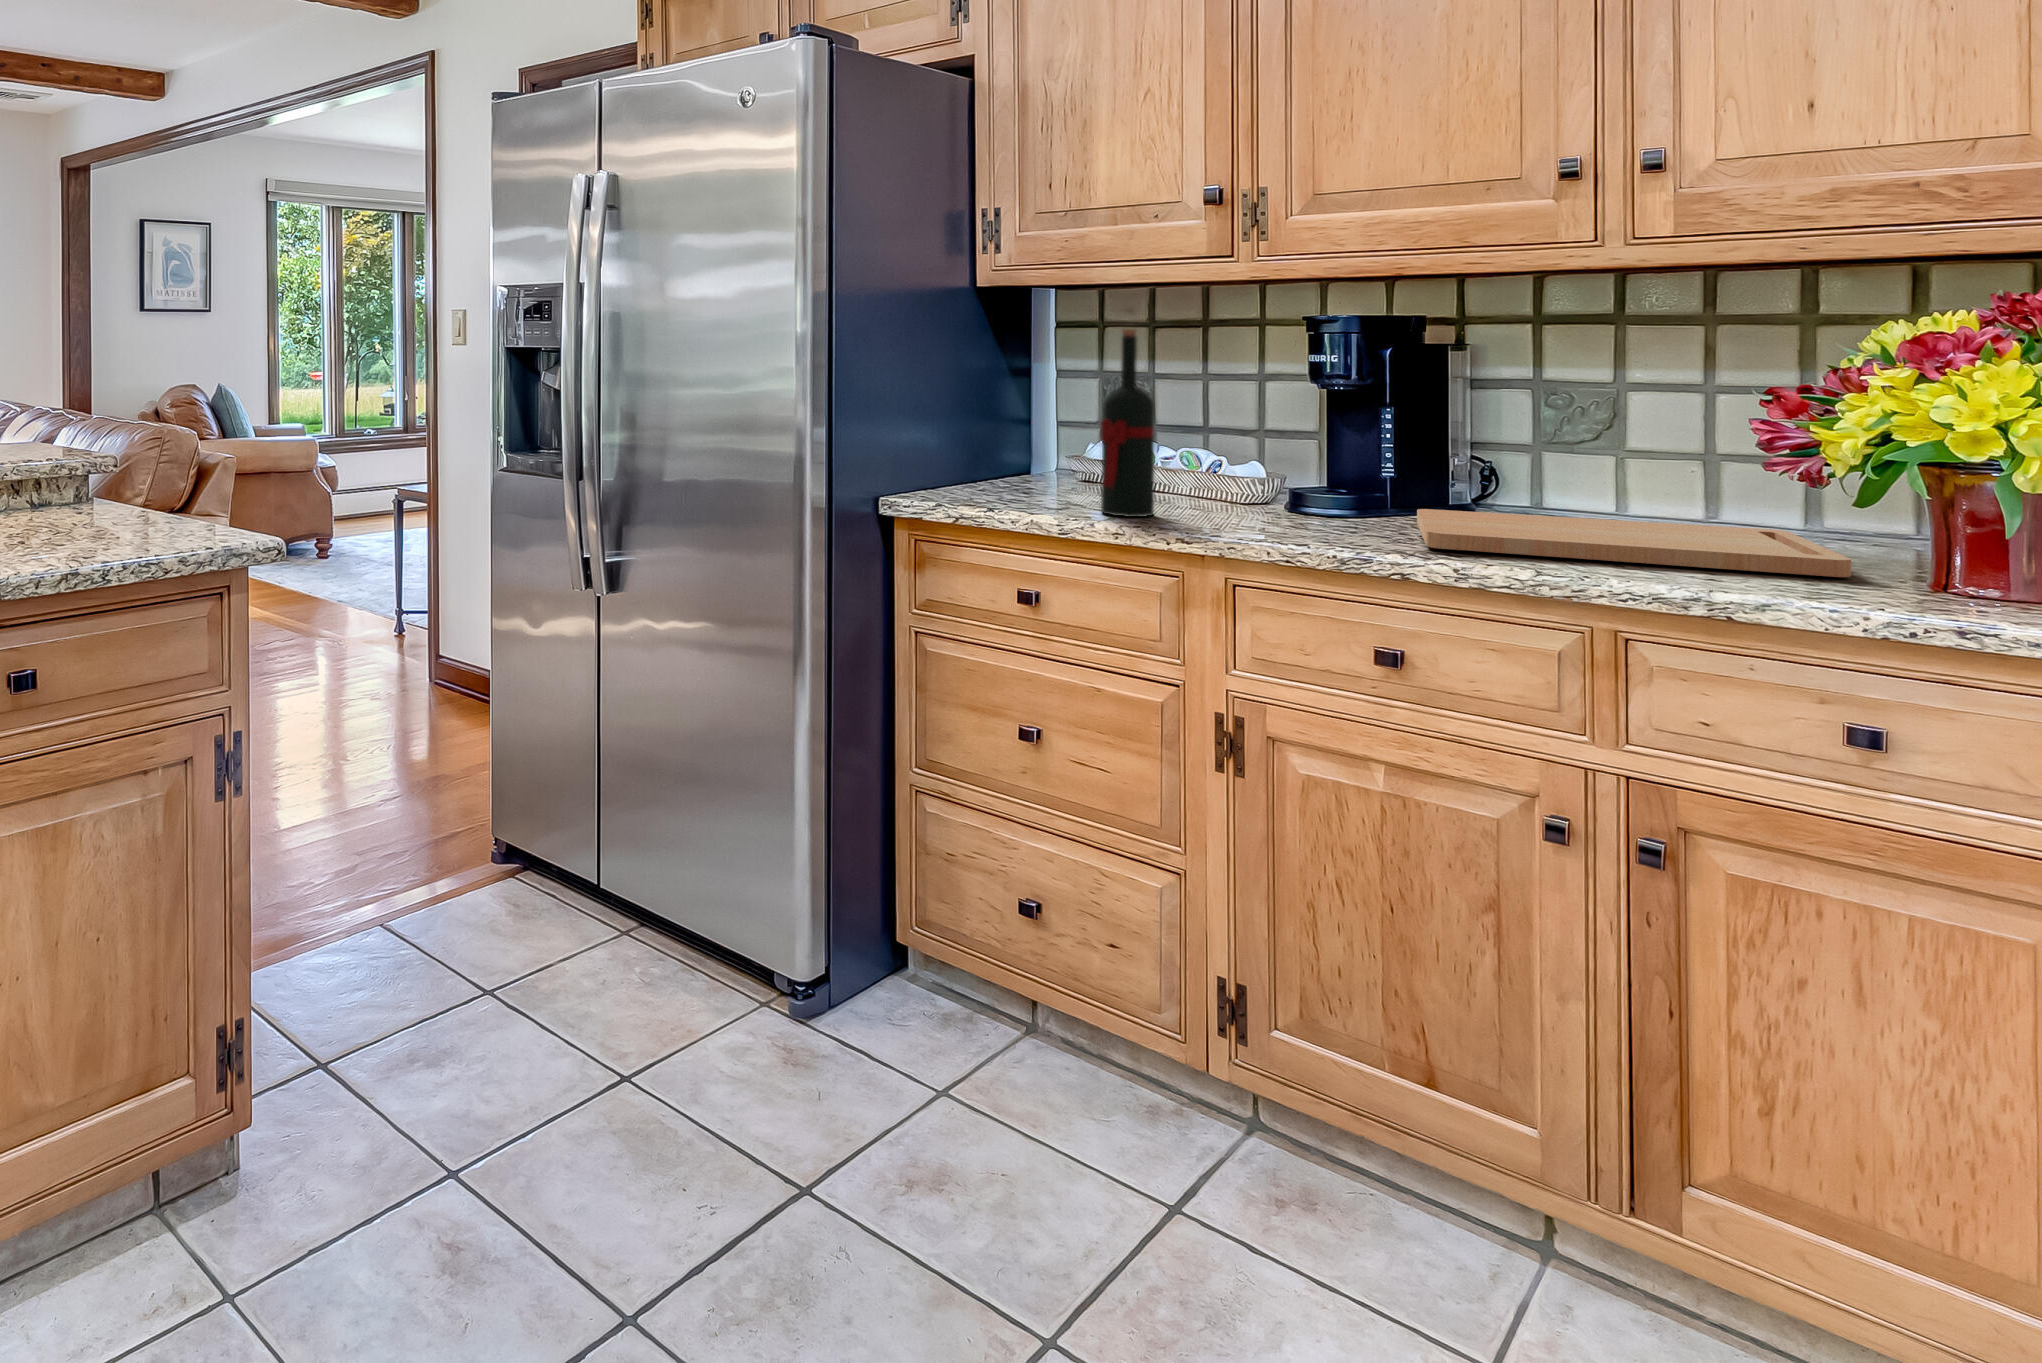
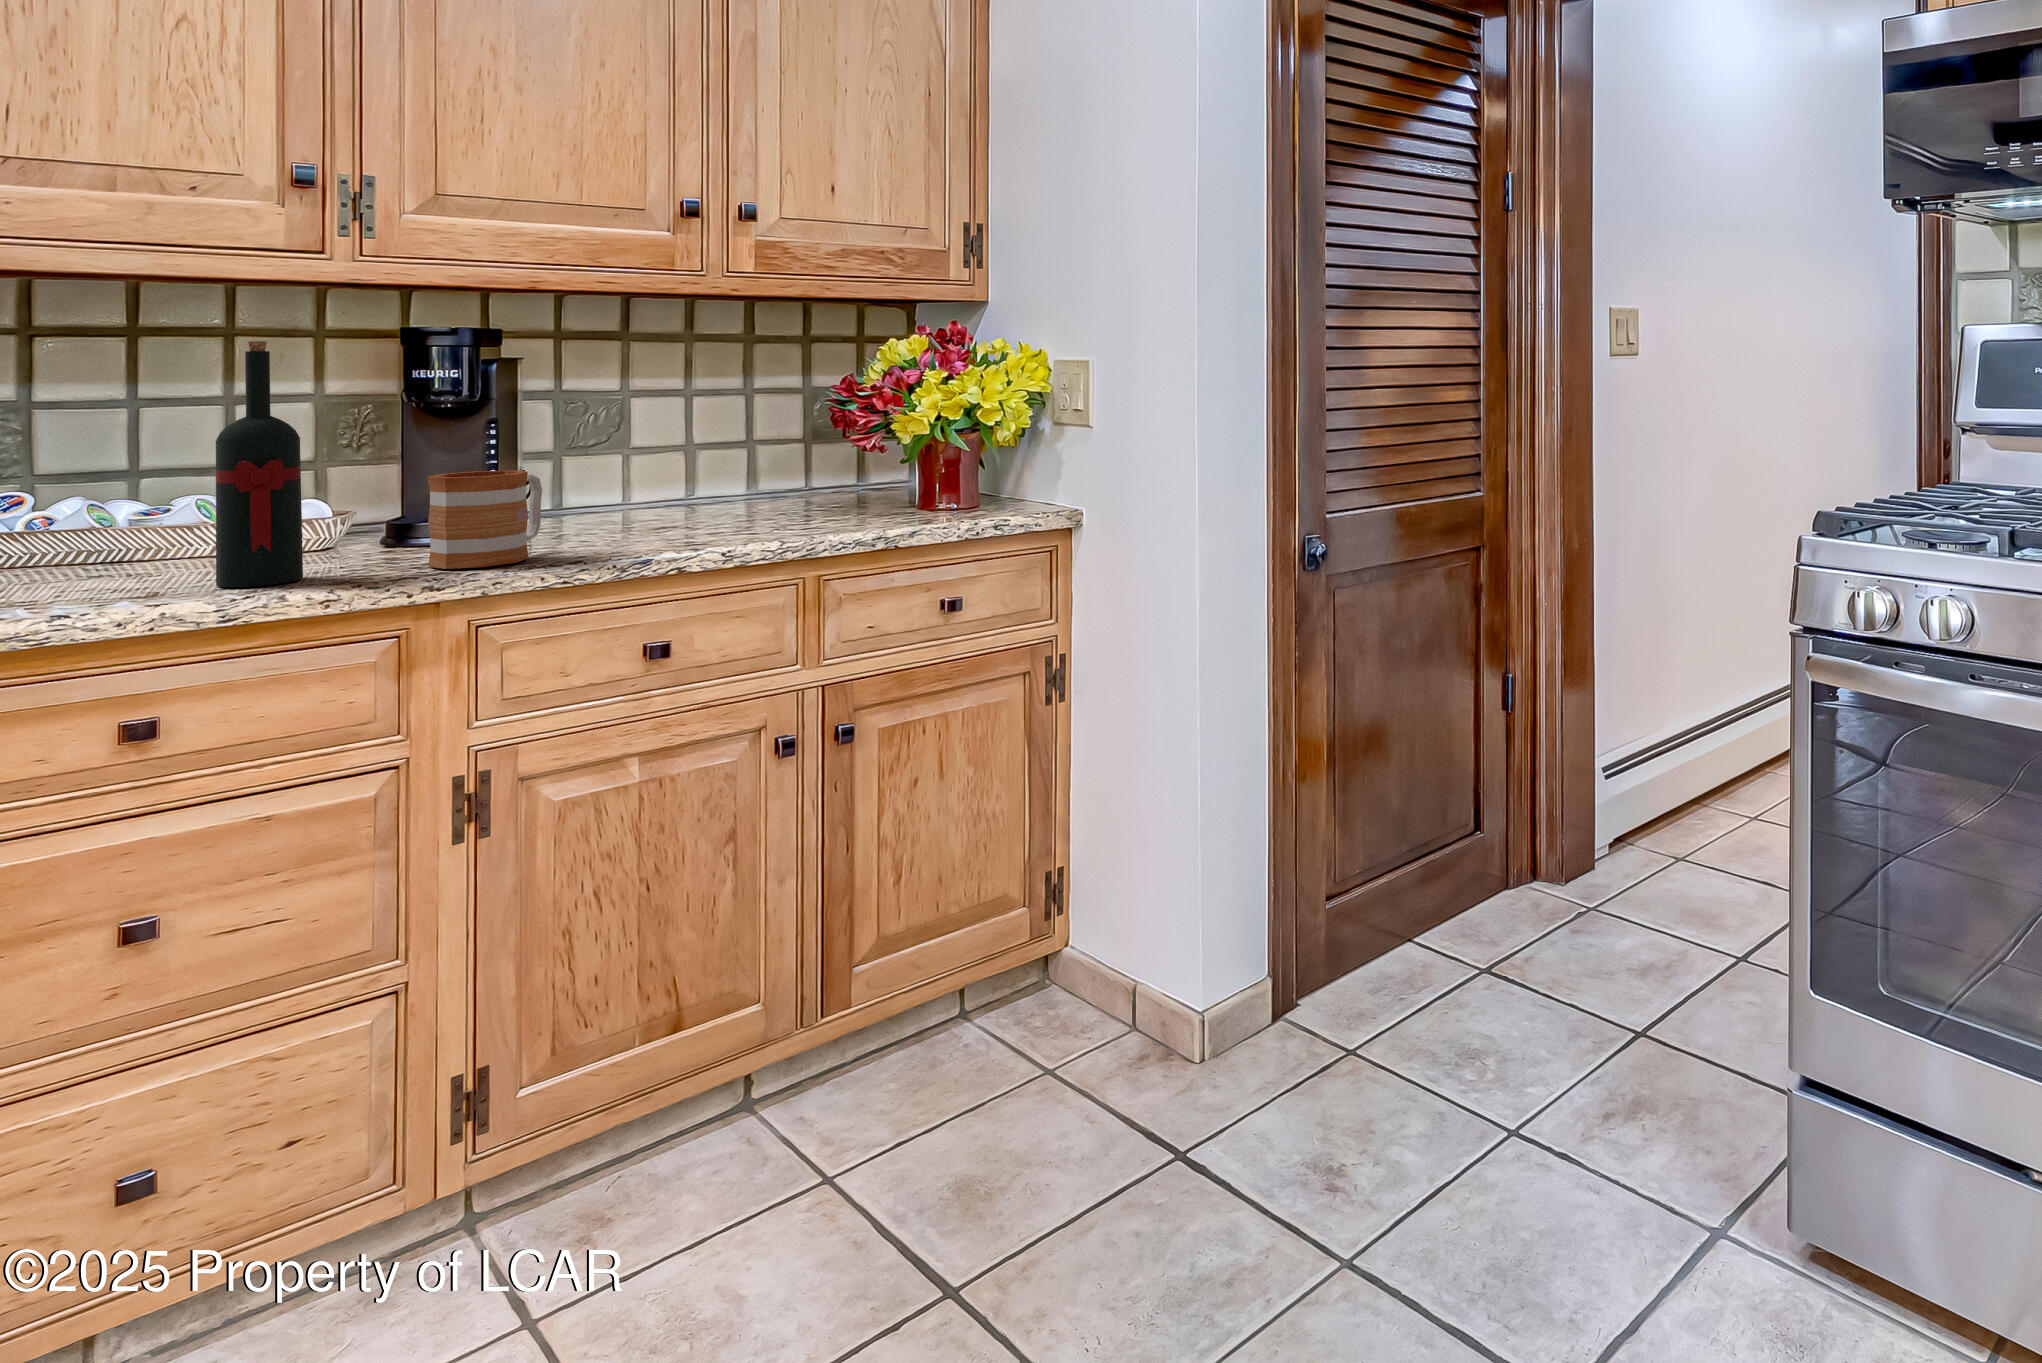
mug: none [1224,447,1342,536] -> present [428,470,542,569]
cutting board: present [1417,509,1851,577] -> none [541,493,886,543]

